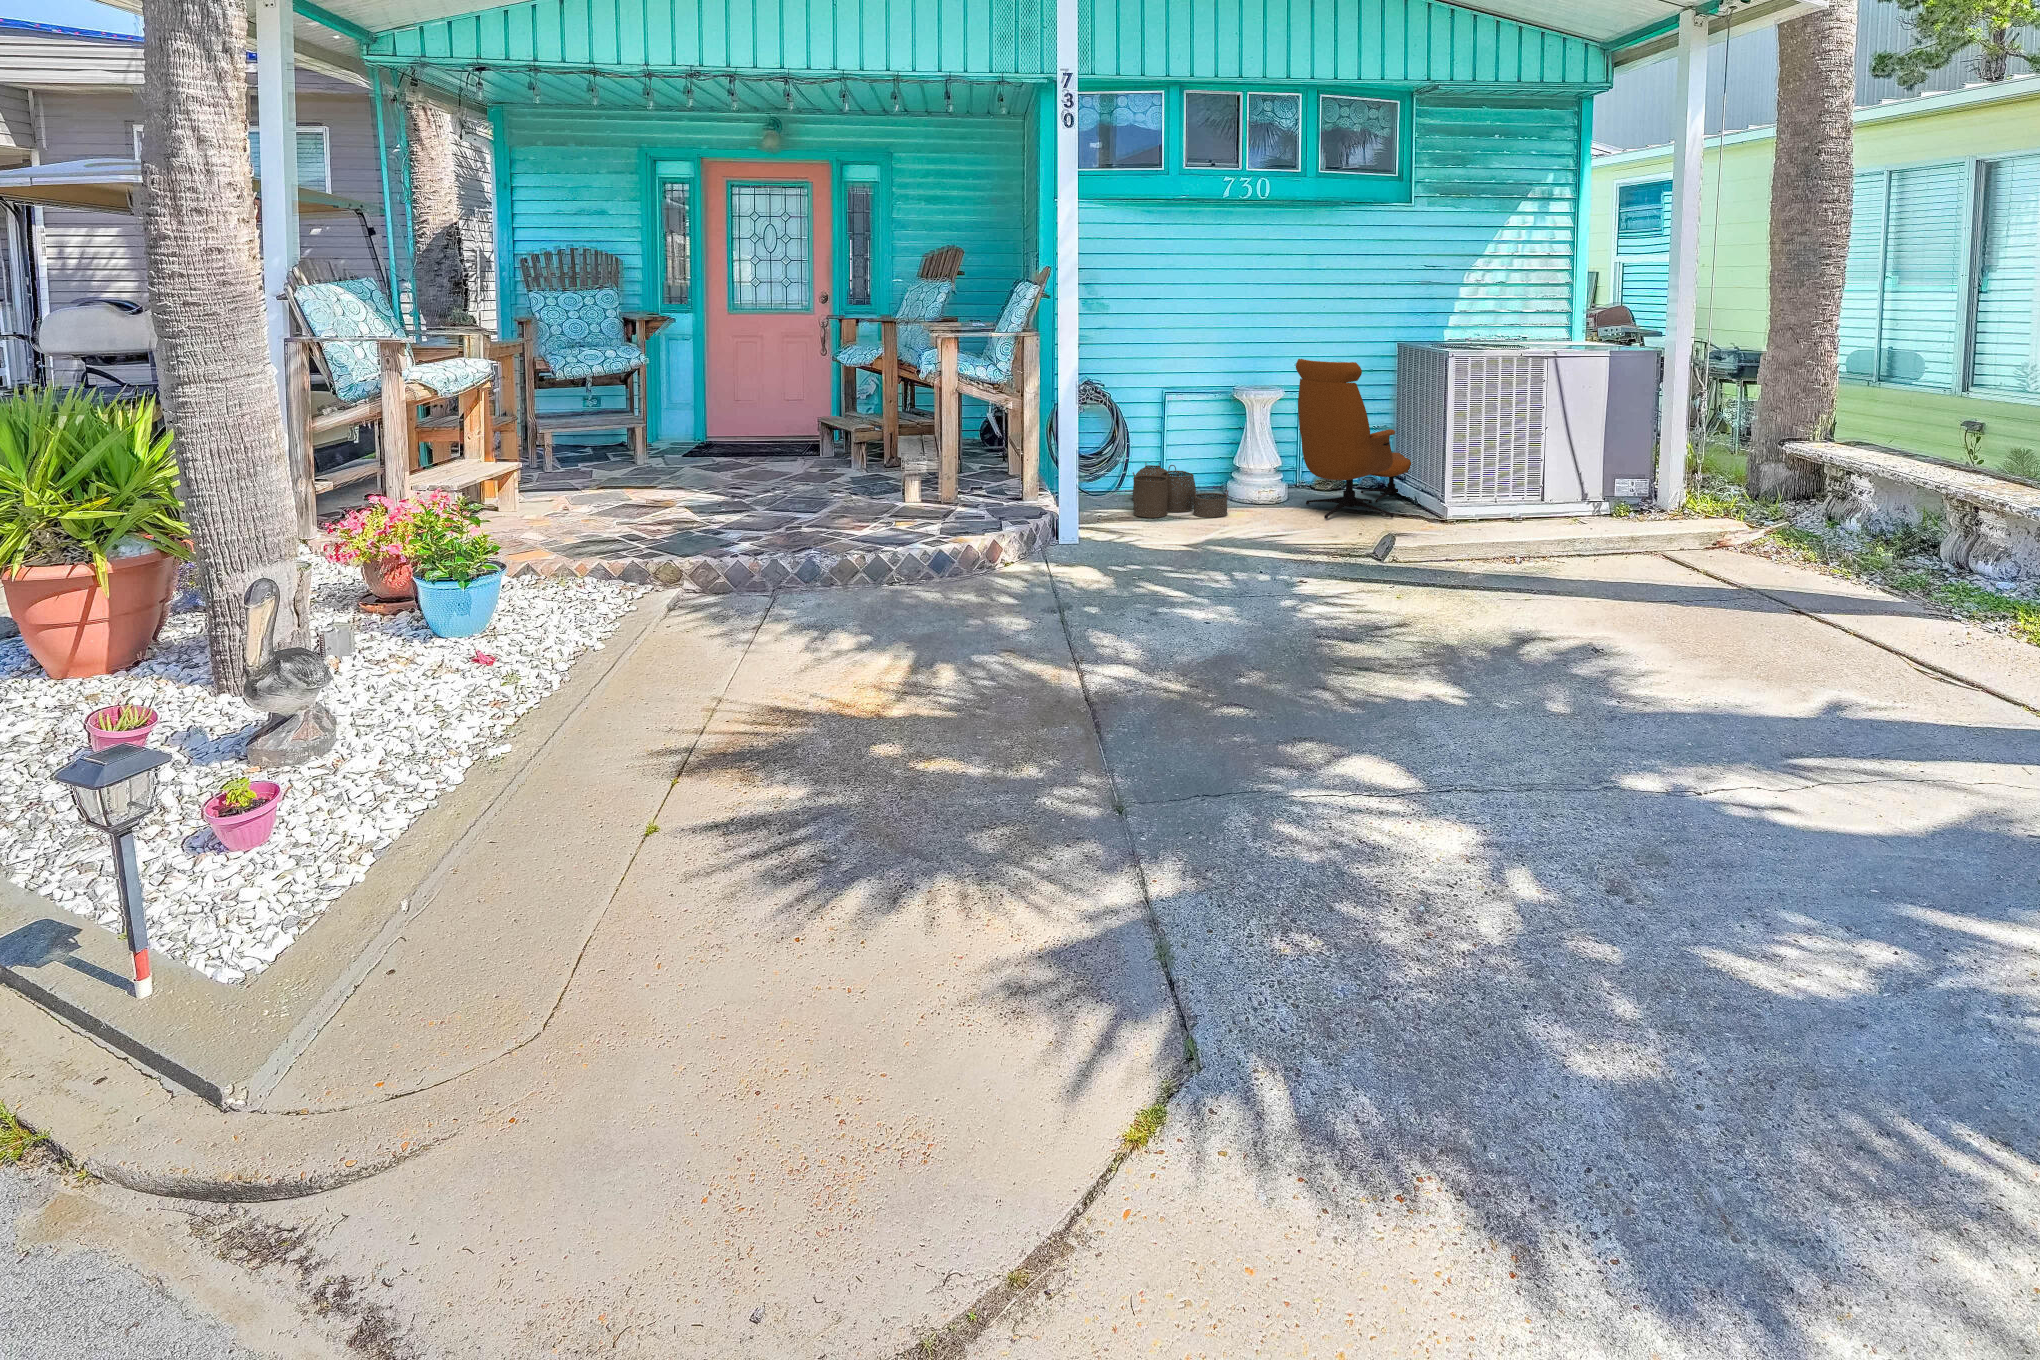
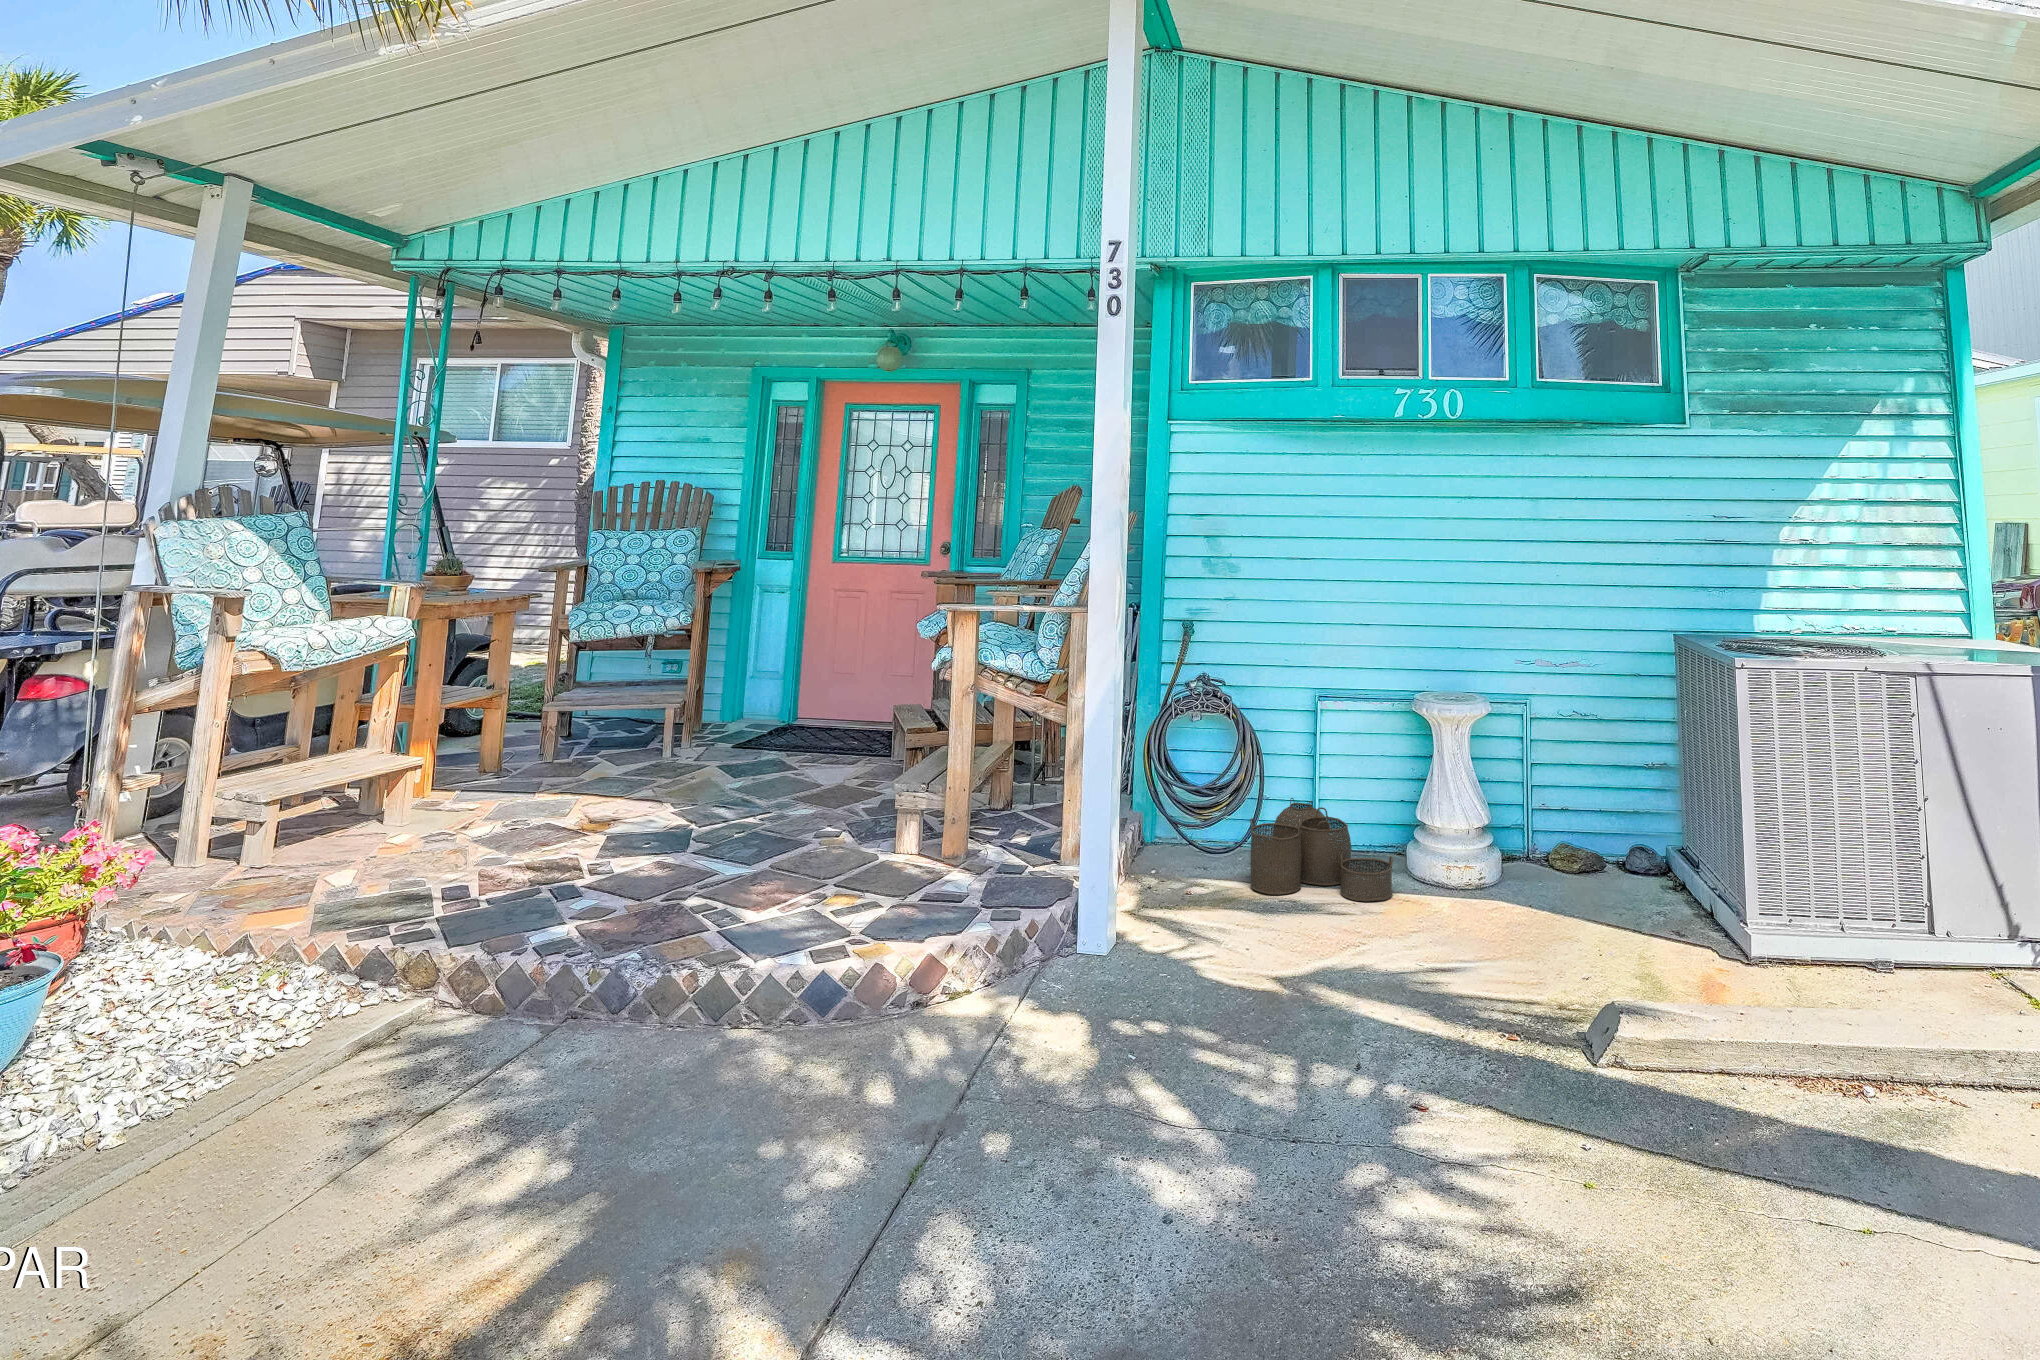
lounge chair: present [1296,359,1411,519] -> none [1490,657,1724,929]

